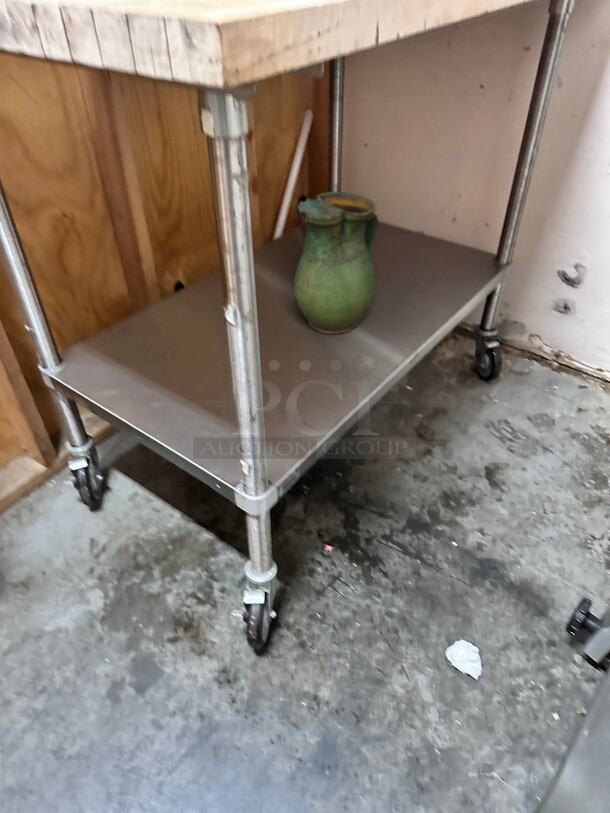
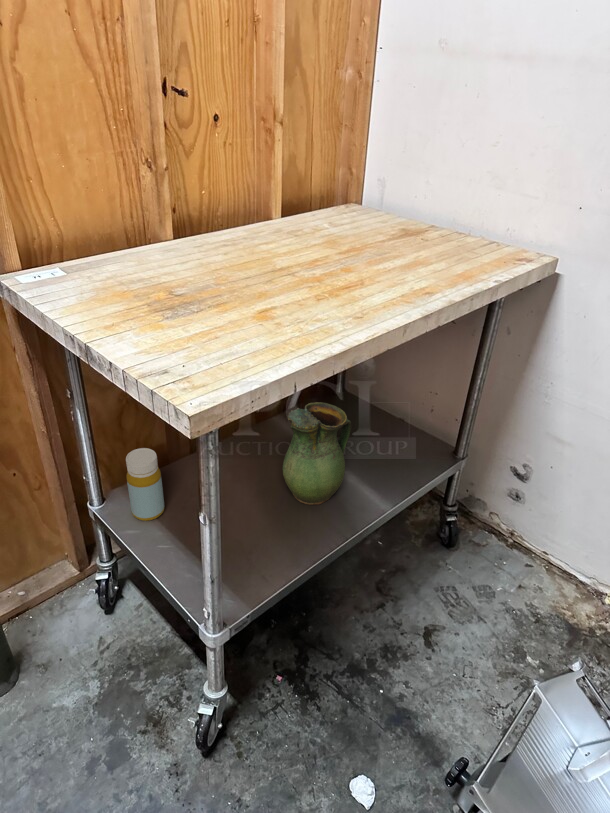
bottle: none [82,276,146,380] -> present [126,448,164,521]

